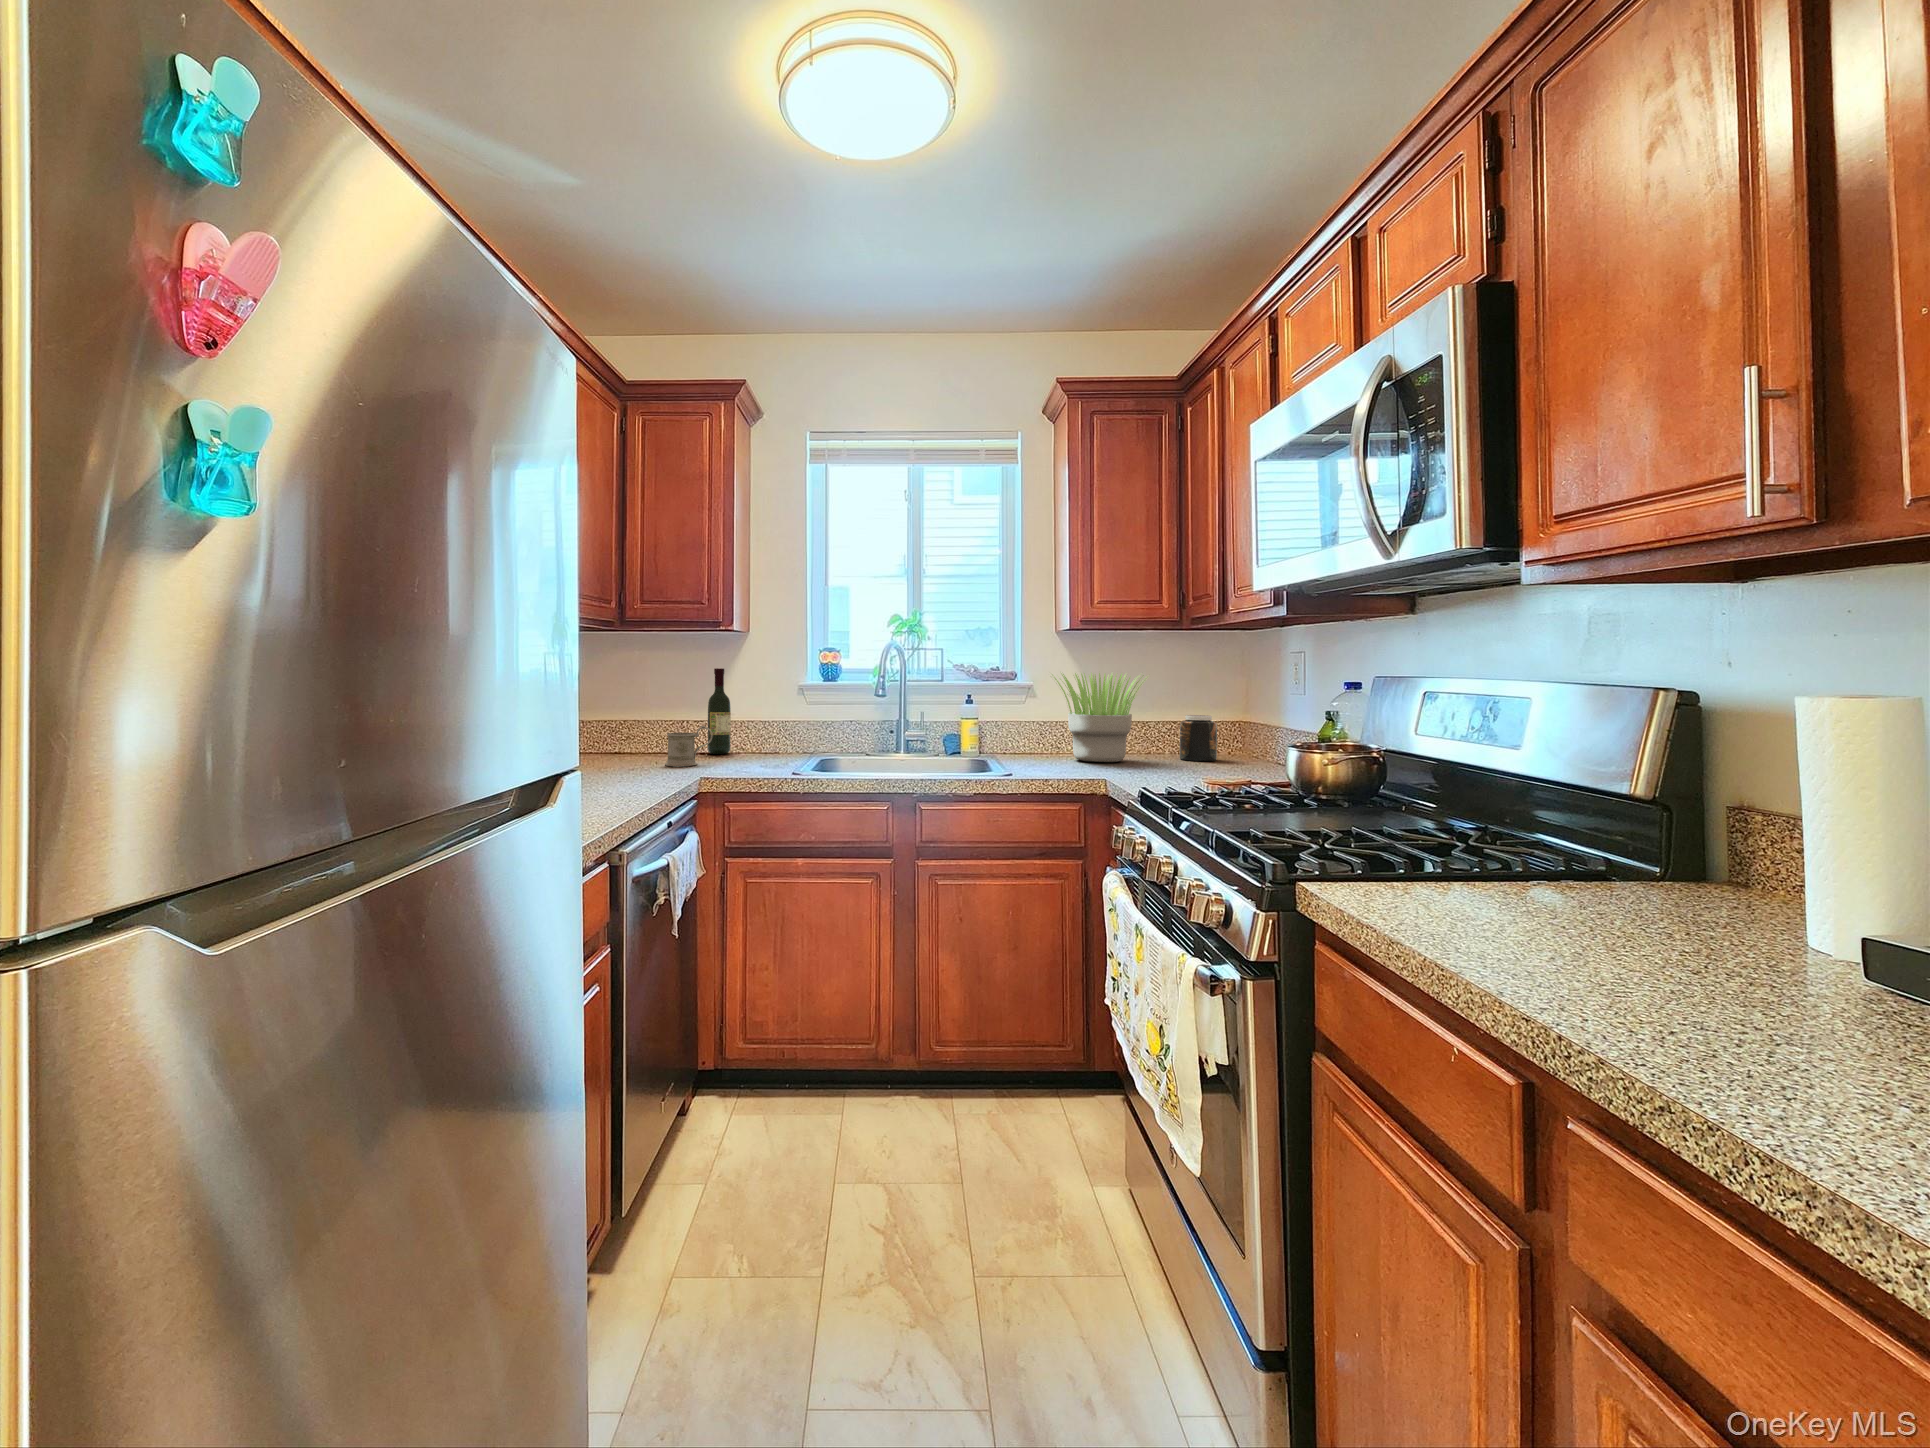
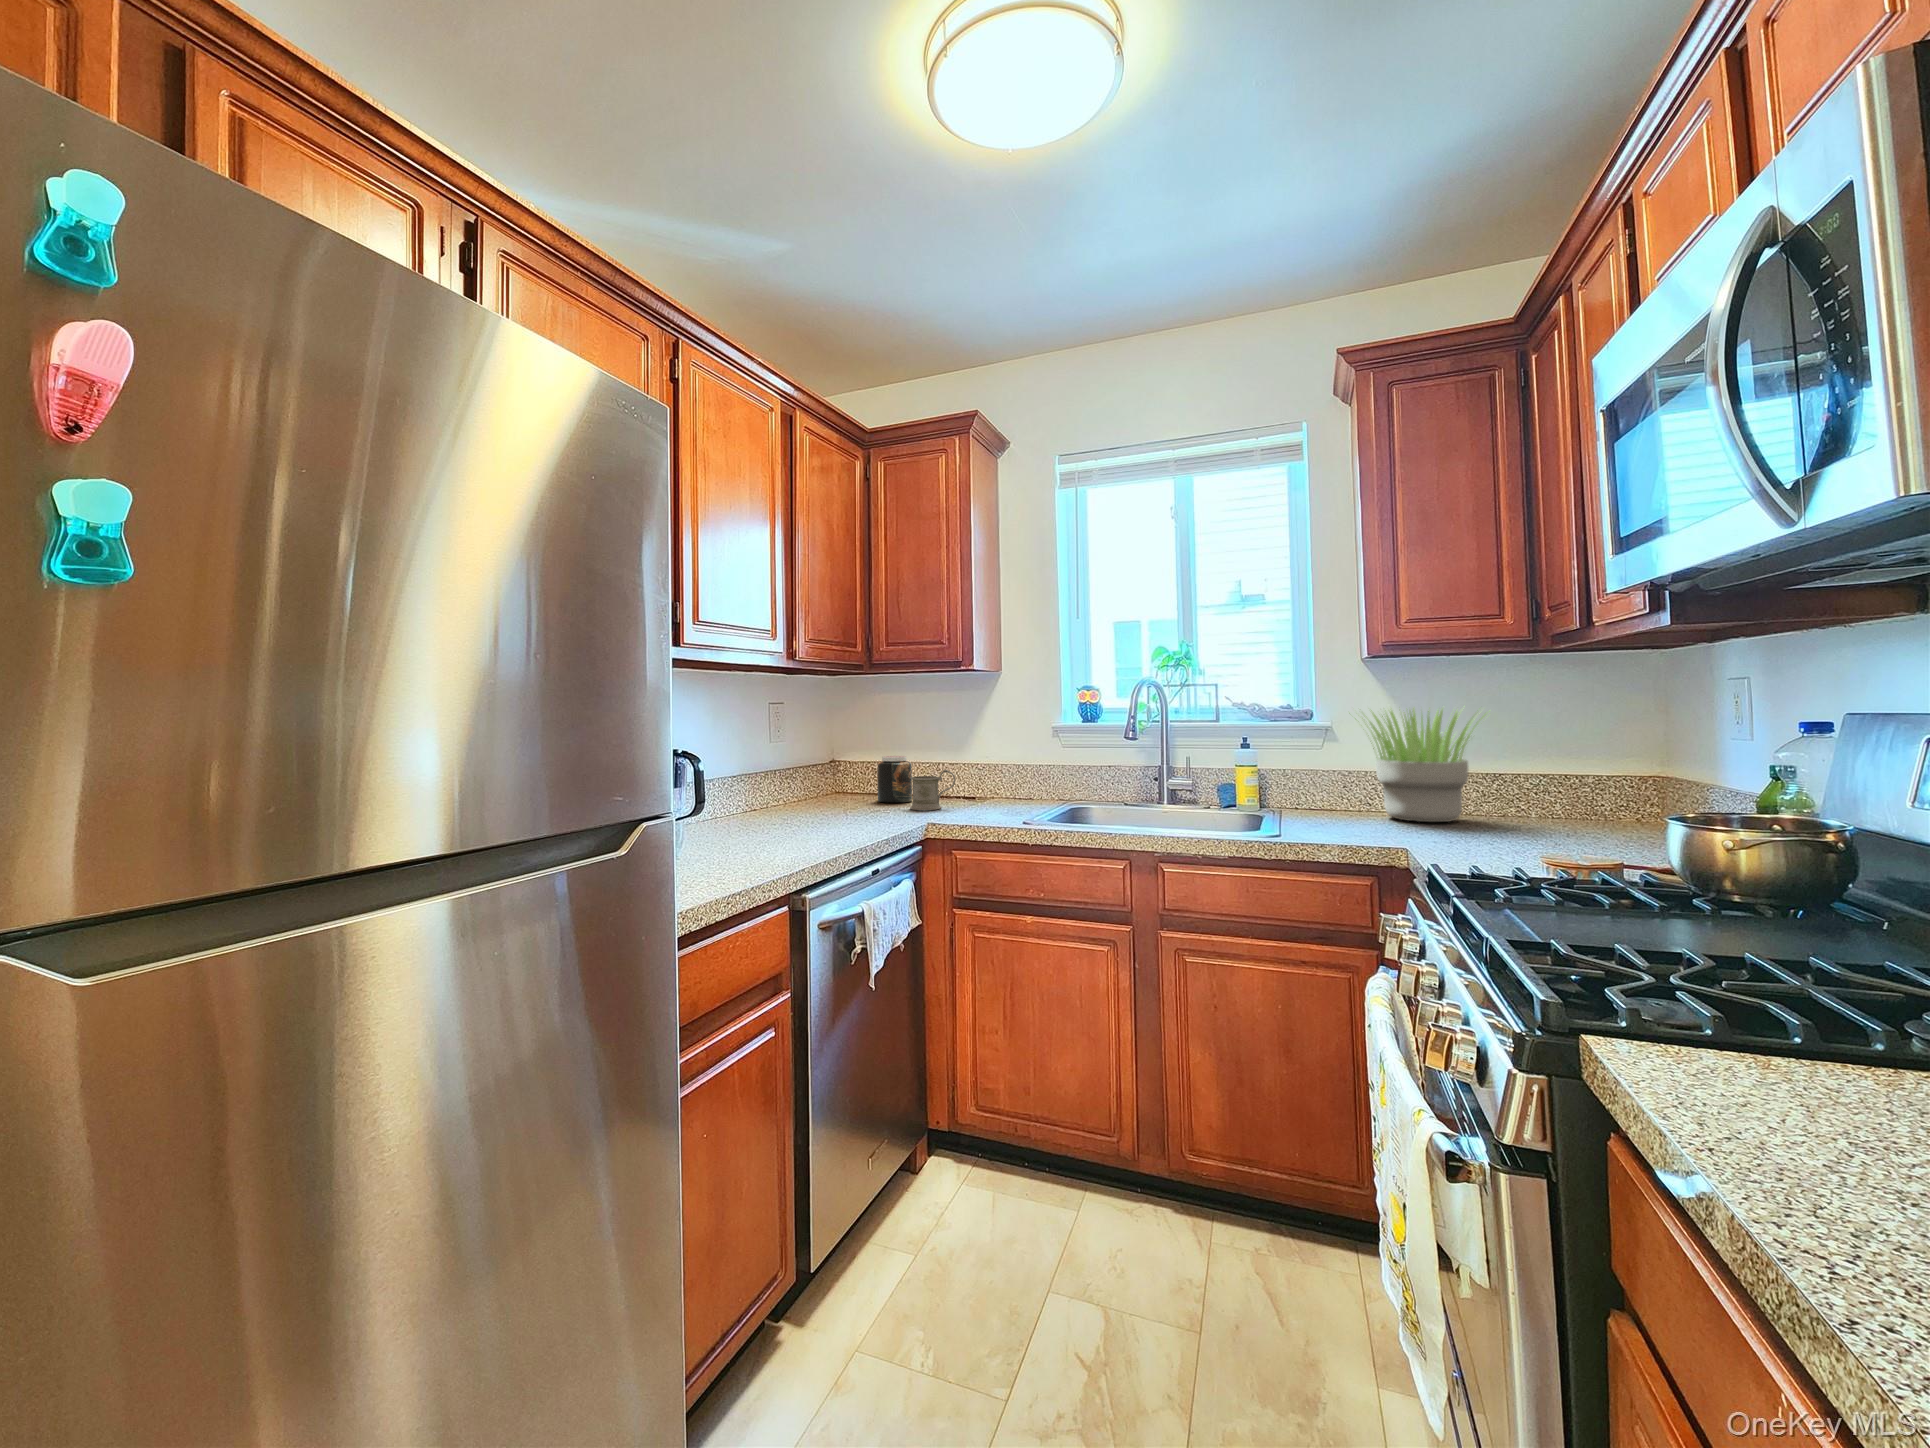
wine bottle: present [708,668,731,754] -> none [963,710,986,797]
jar: present [1180,715,1217,761] -> present [877,756,912,803]

